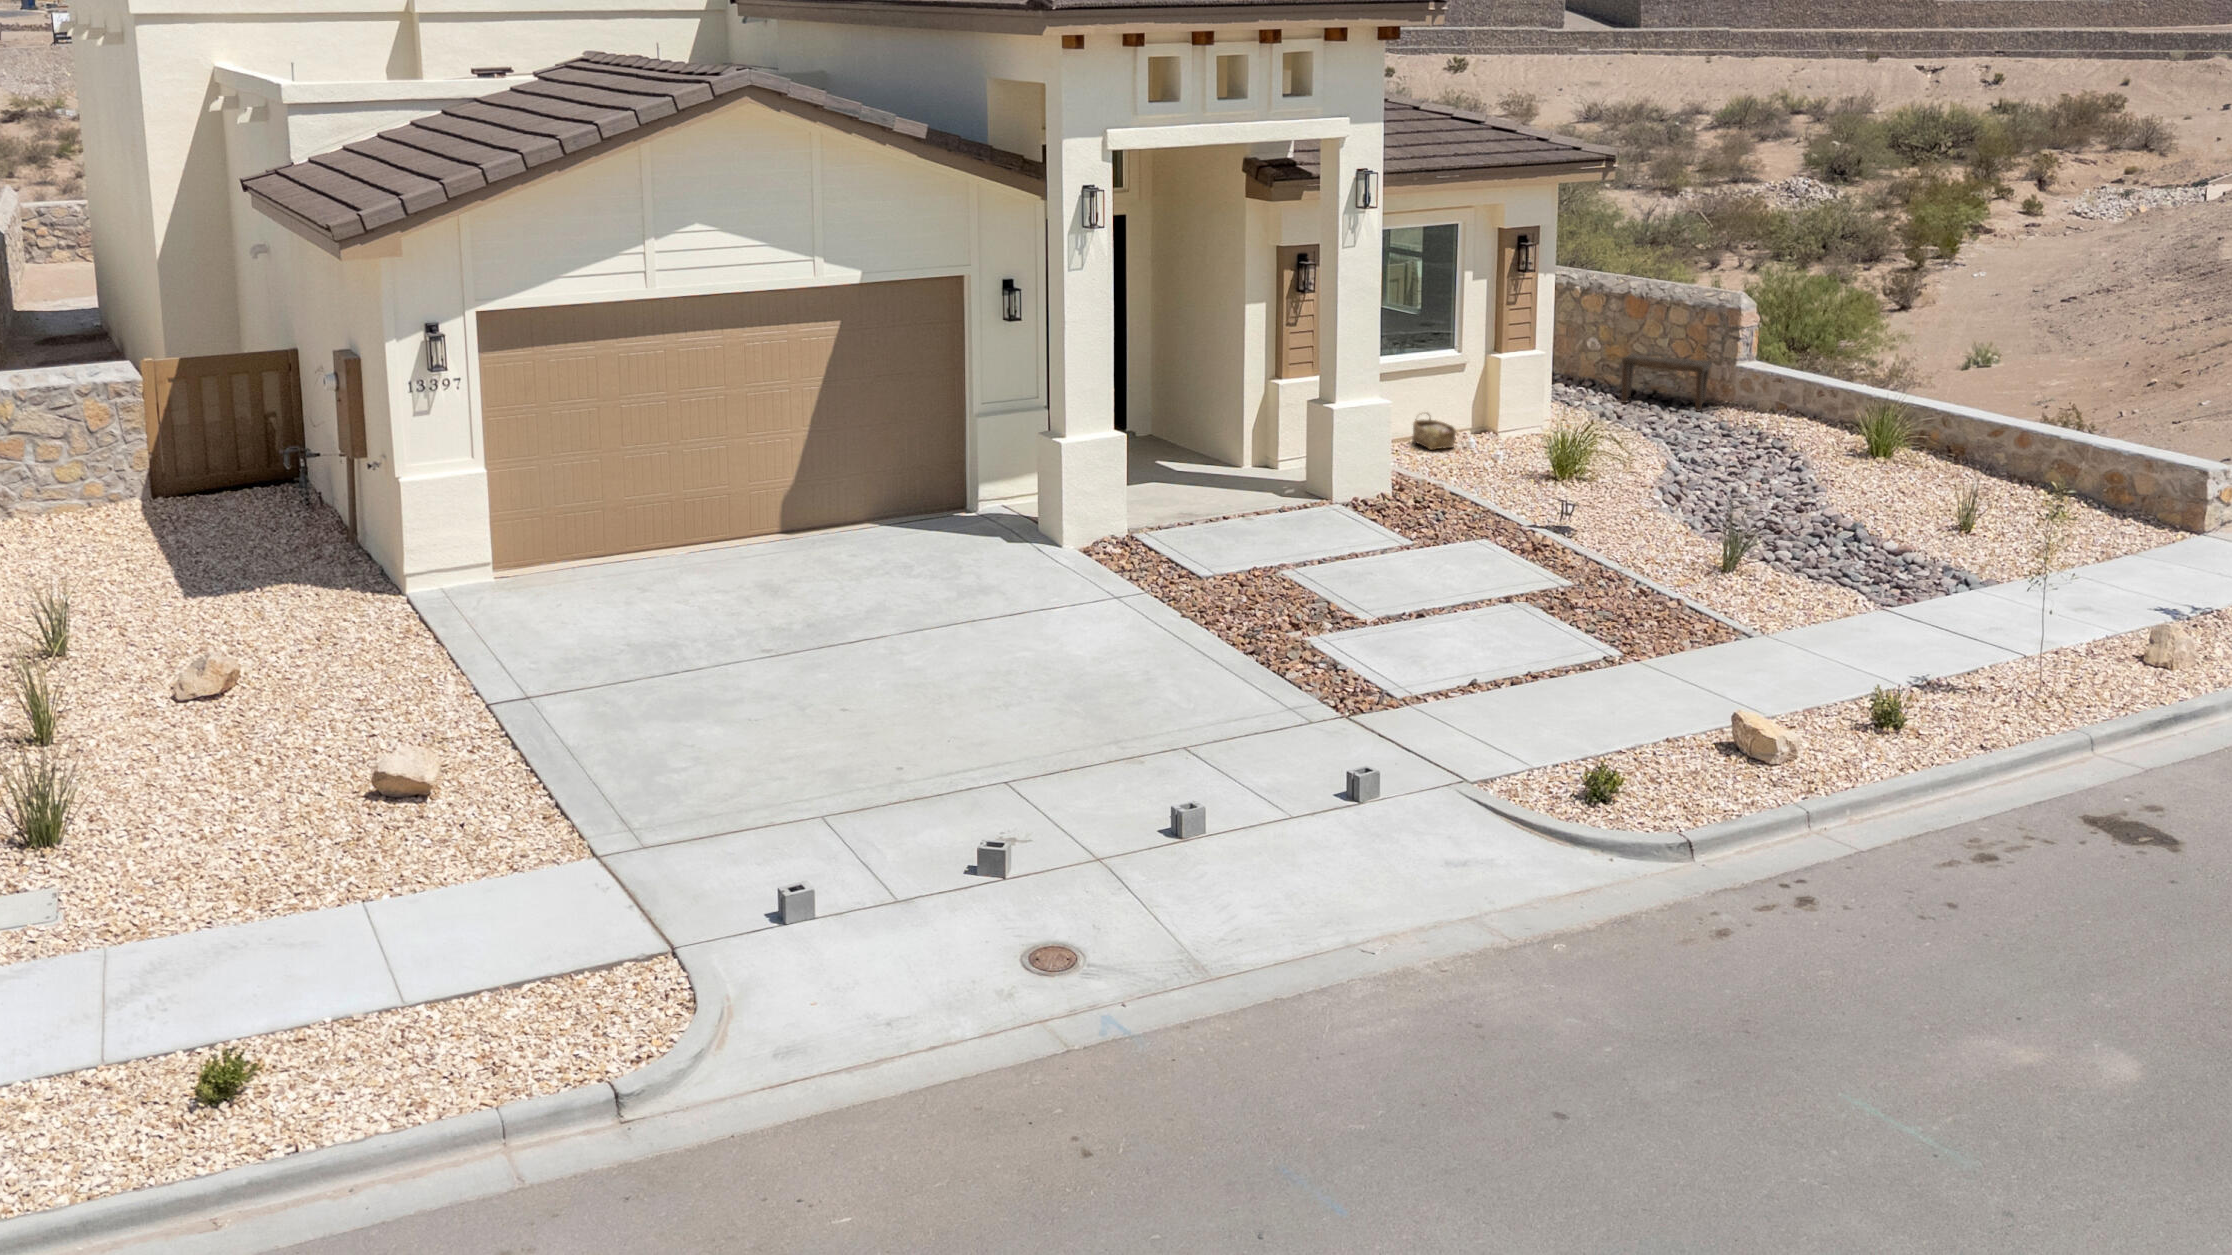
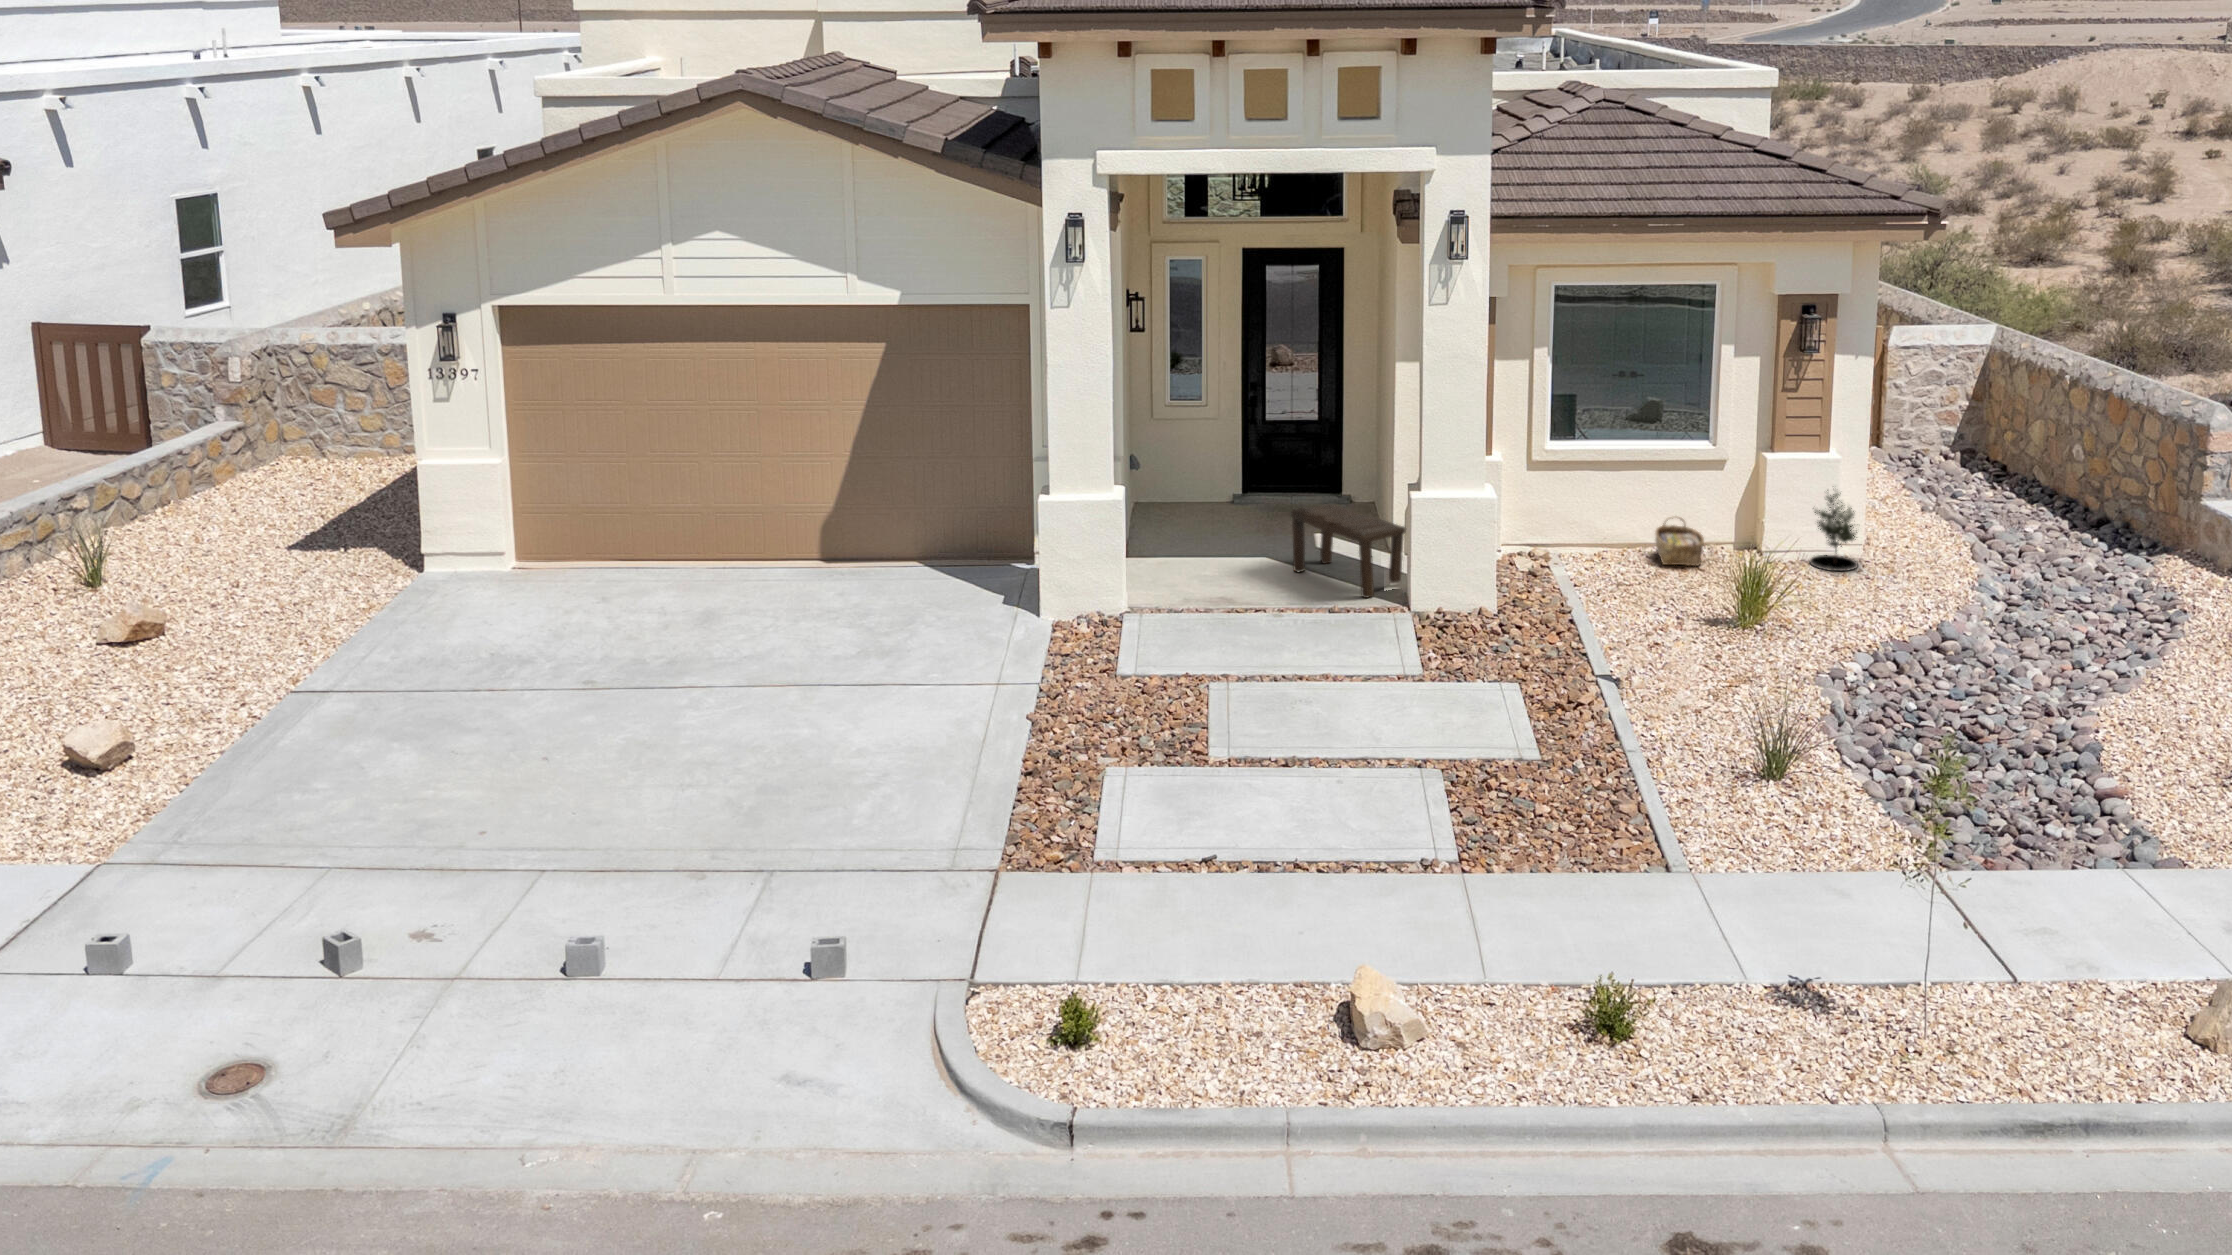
bench: present [1621,354,1712,411] -> present [1291,503,1406,598]
potted tree: none [1514,374,1556,440] -> present [1810,490,1858,571]

